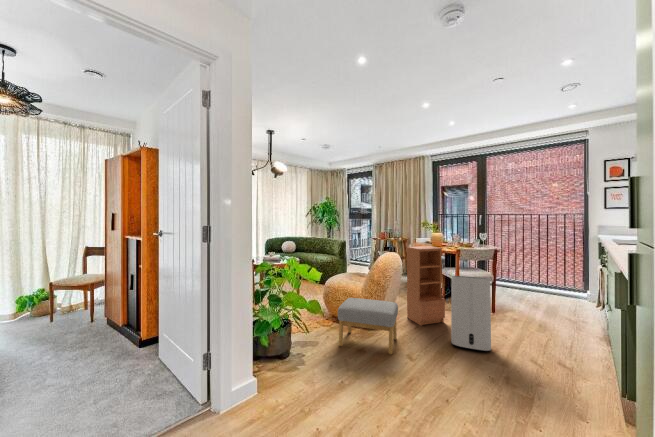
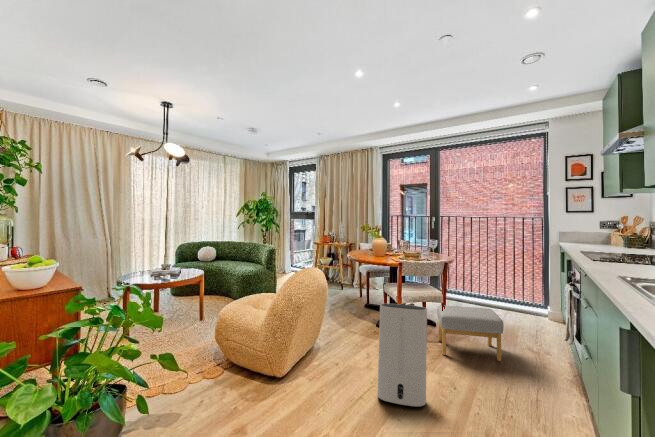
bookcase: present [407,246,445,326] -> none [333,260,379,366]
footstool: present [338,298,398,354] -> present [437,305,504,361]

